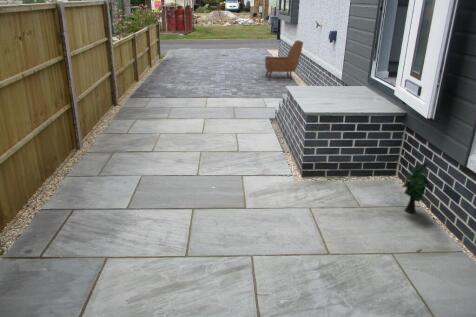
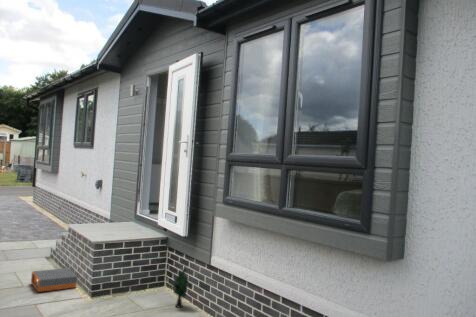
chair: present [265,41,303,80] -> none [26,187,67,225]
storage box: none [247,136,291,160] -> present [31,268,77,292]

